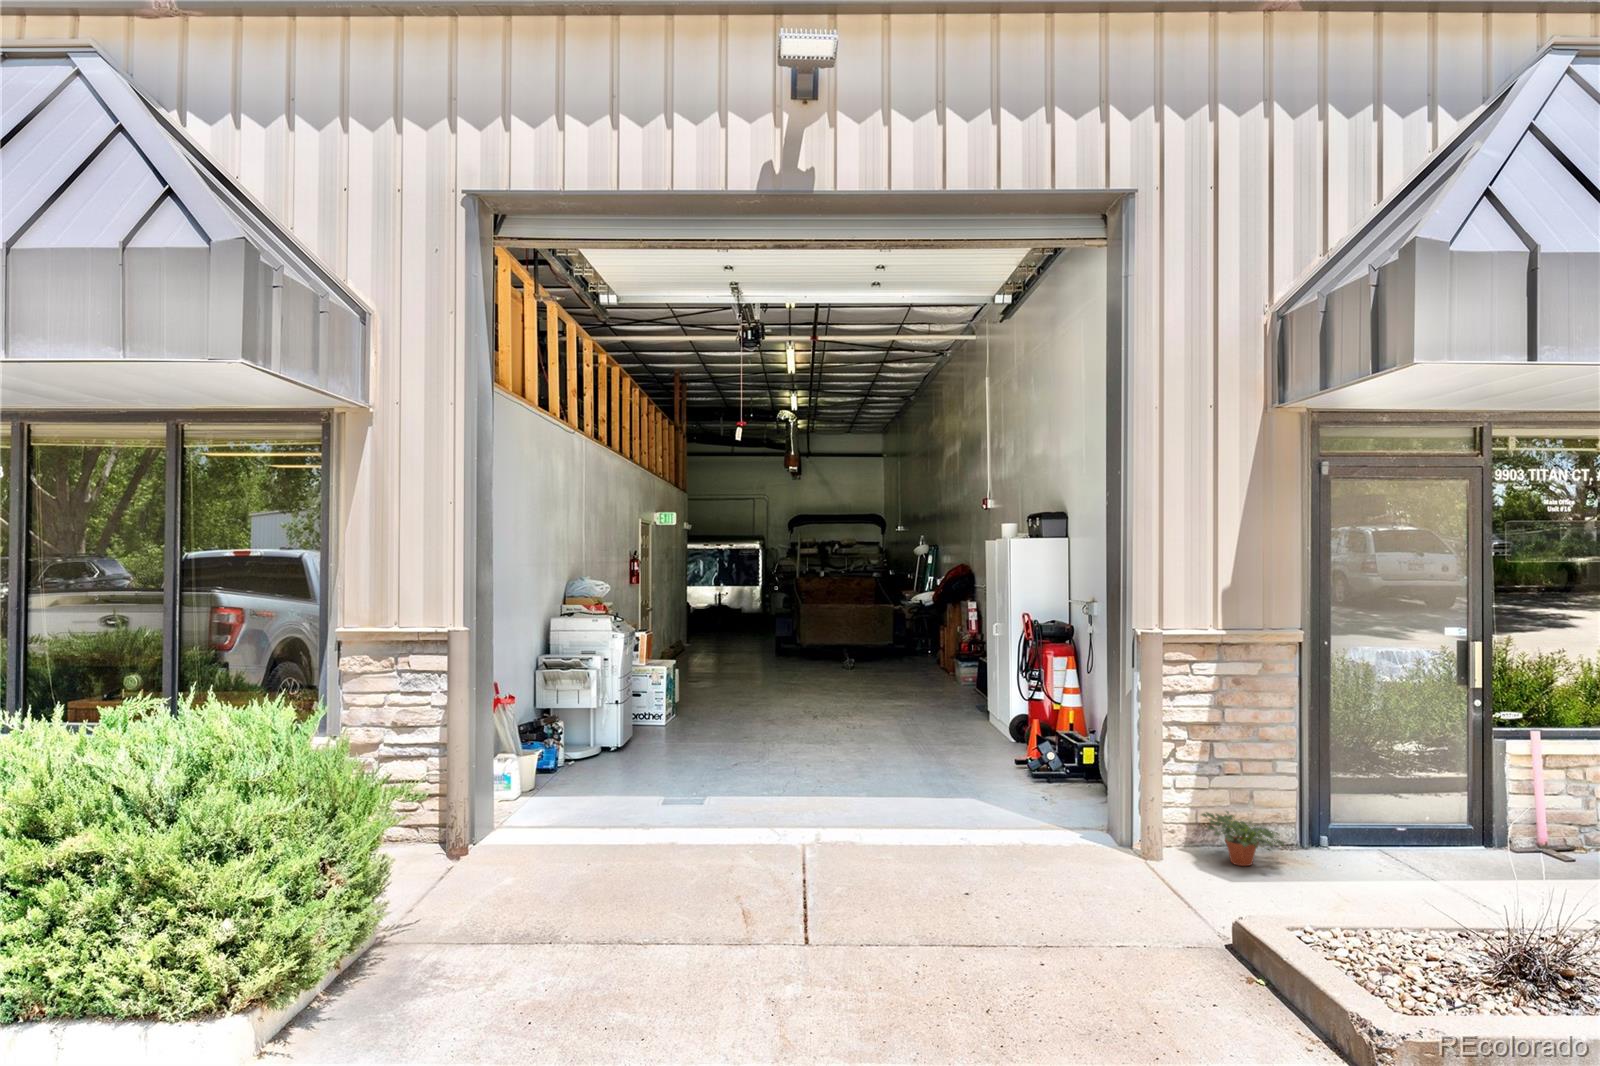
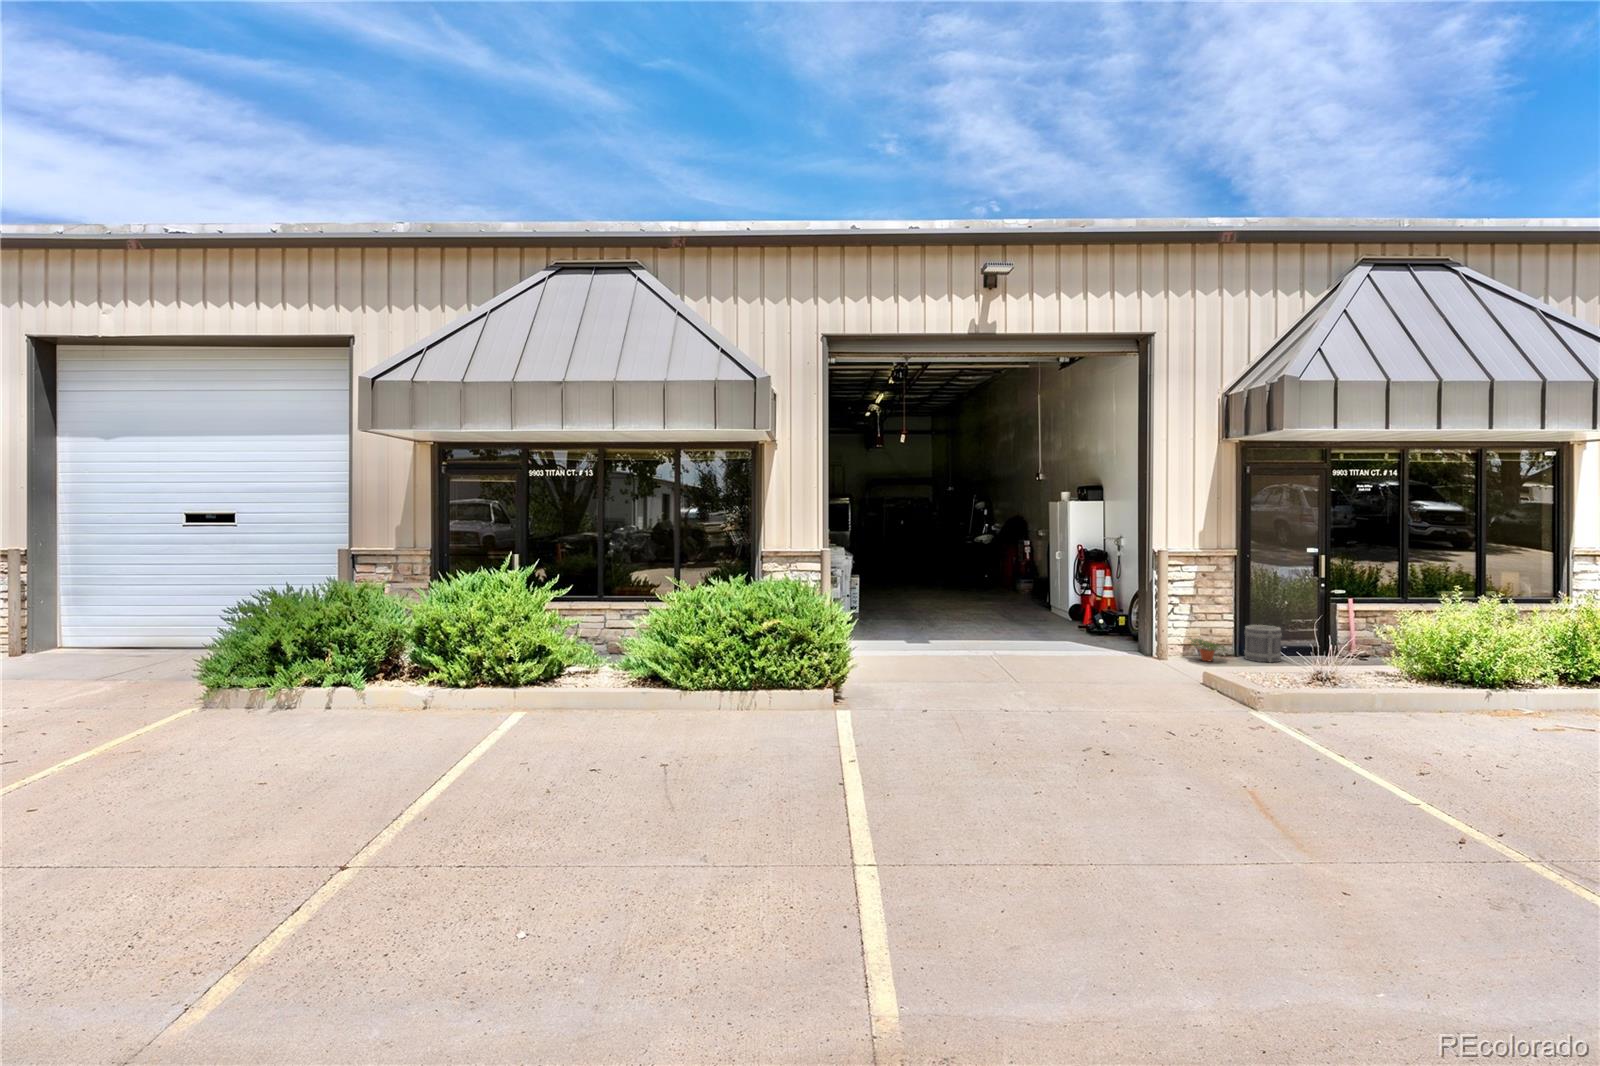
bucket: none [1319,785,1395,869] -> present [1244,625,1282,662]

